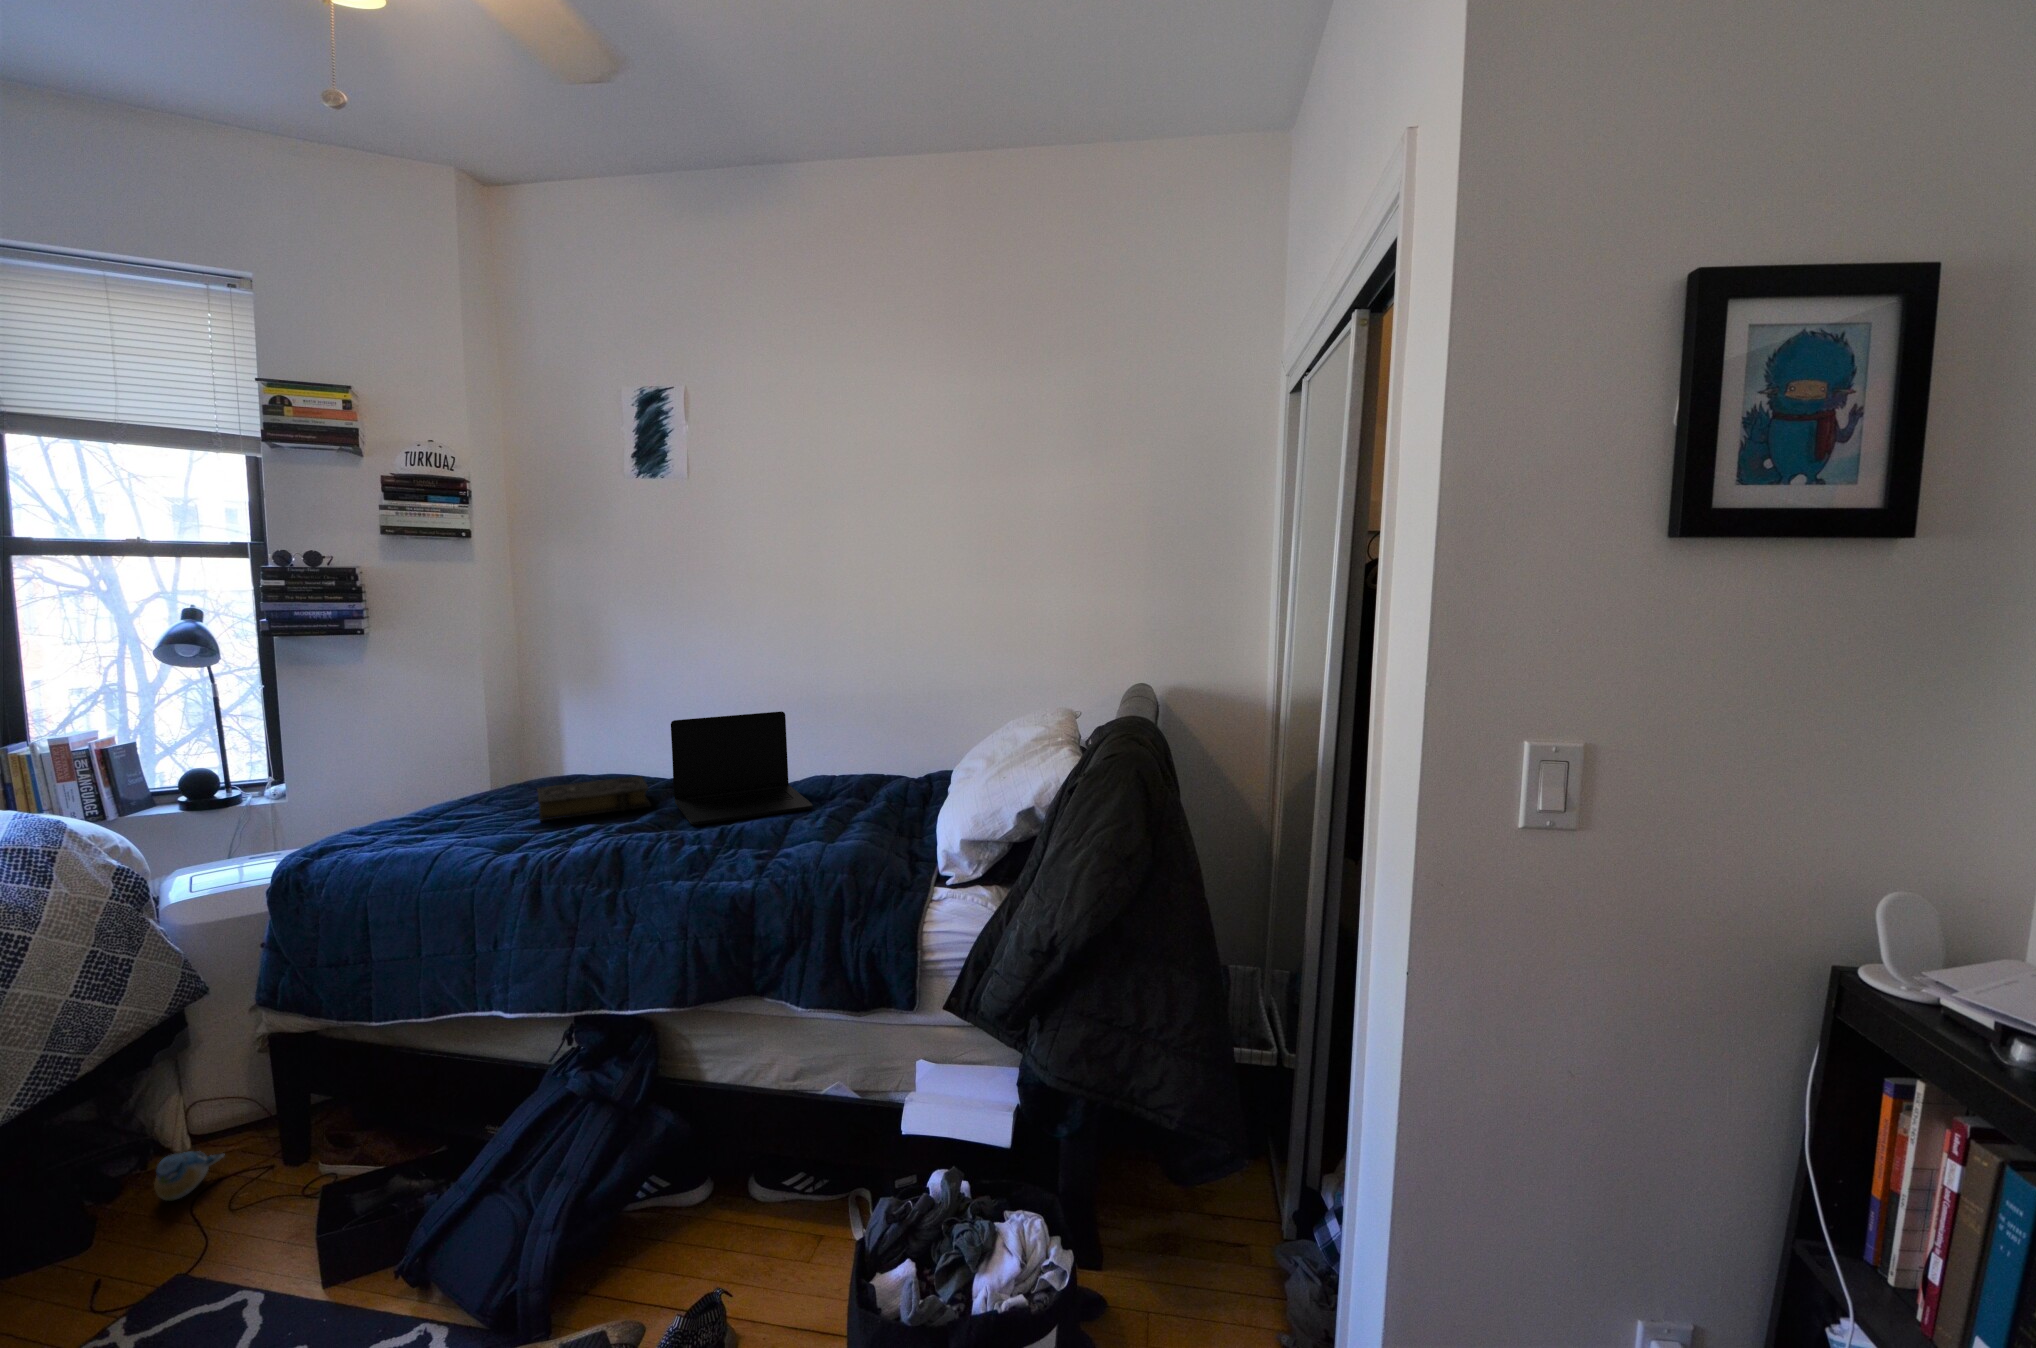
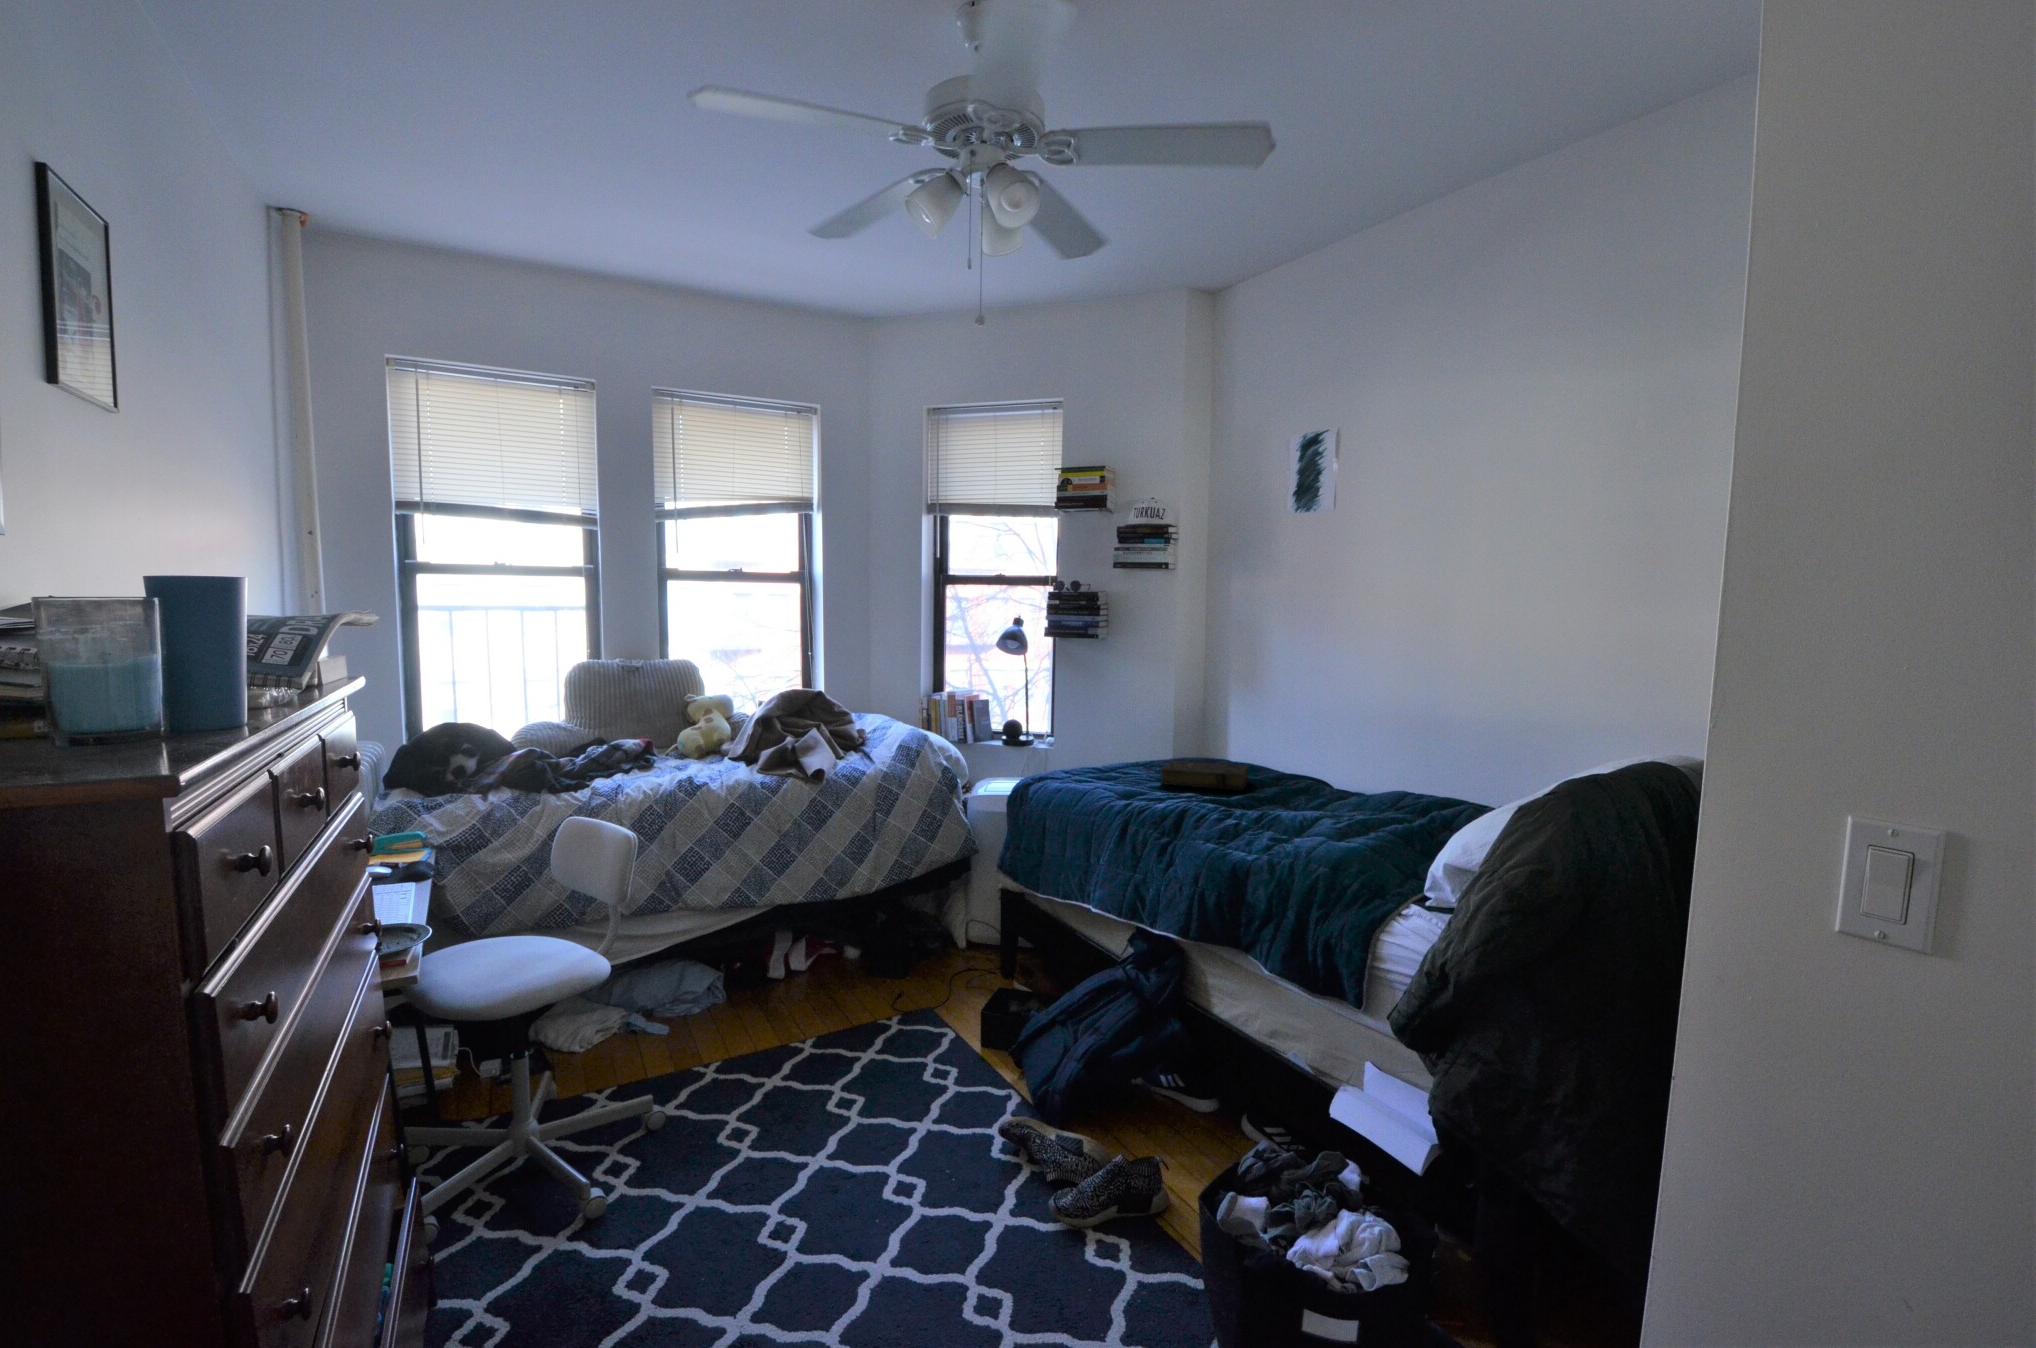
laptop: present [671,711,813,825] -> none [1255,719,1372,818]
plush toy: present [154,1151,224,1201] -> none [933,940,968,969]

